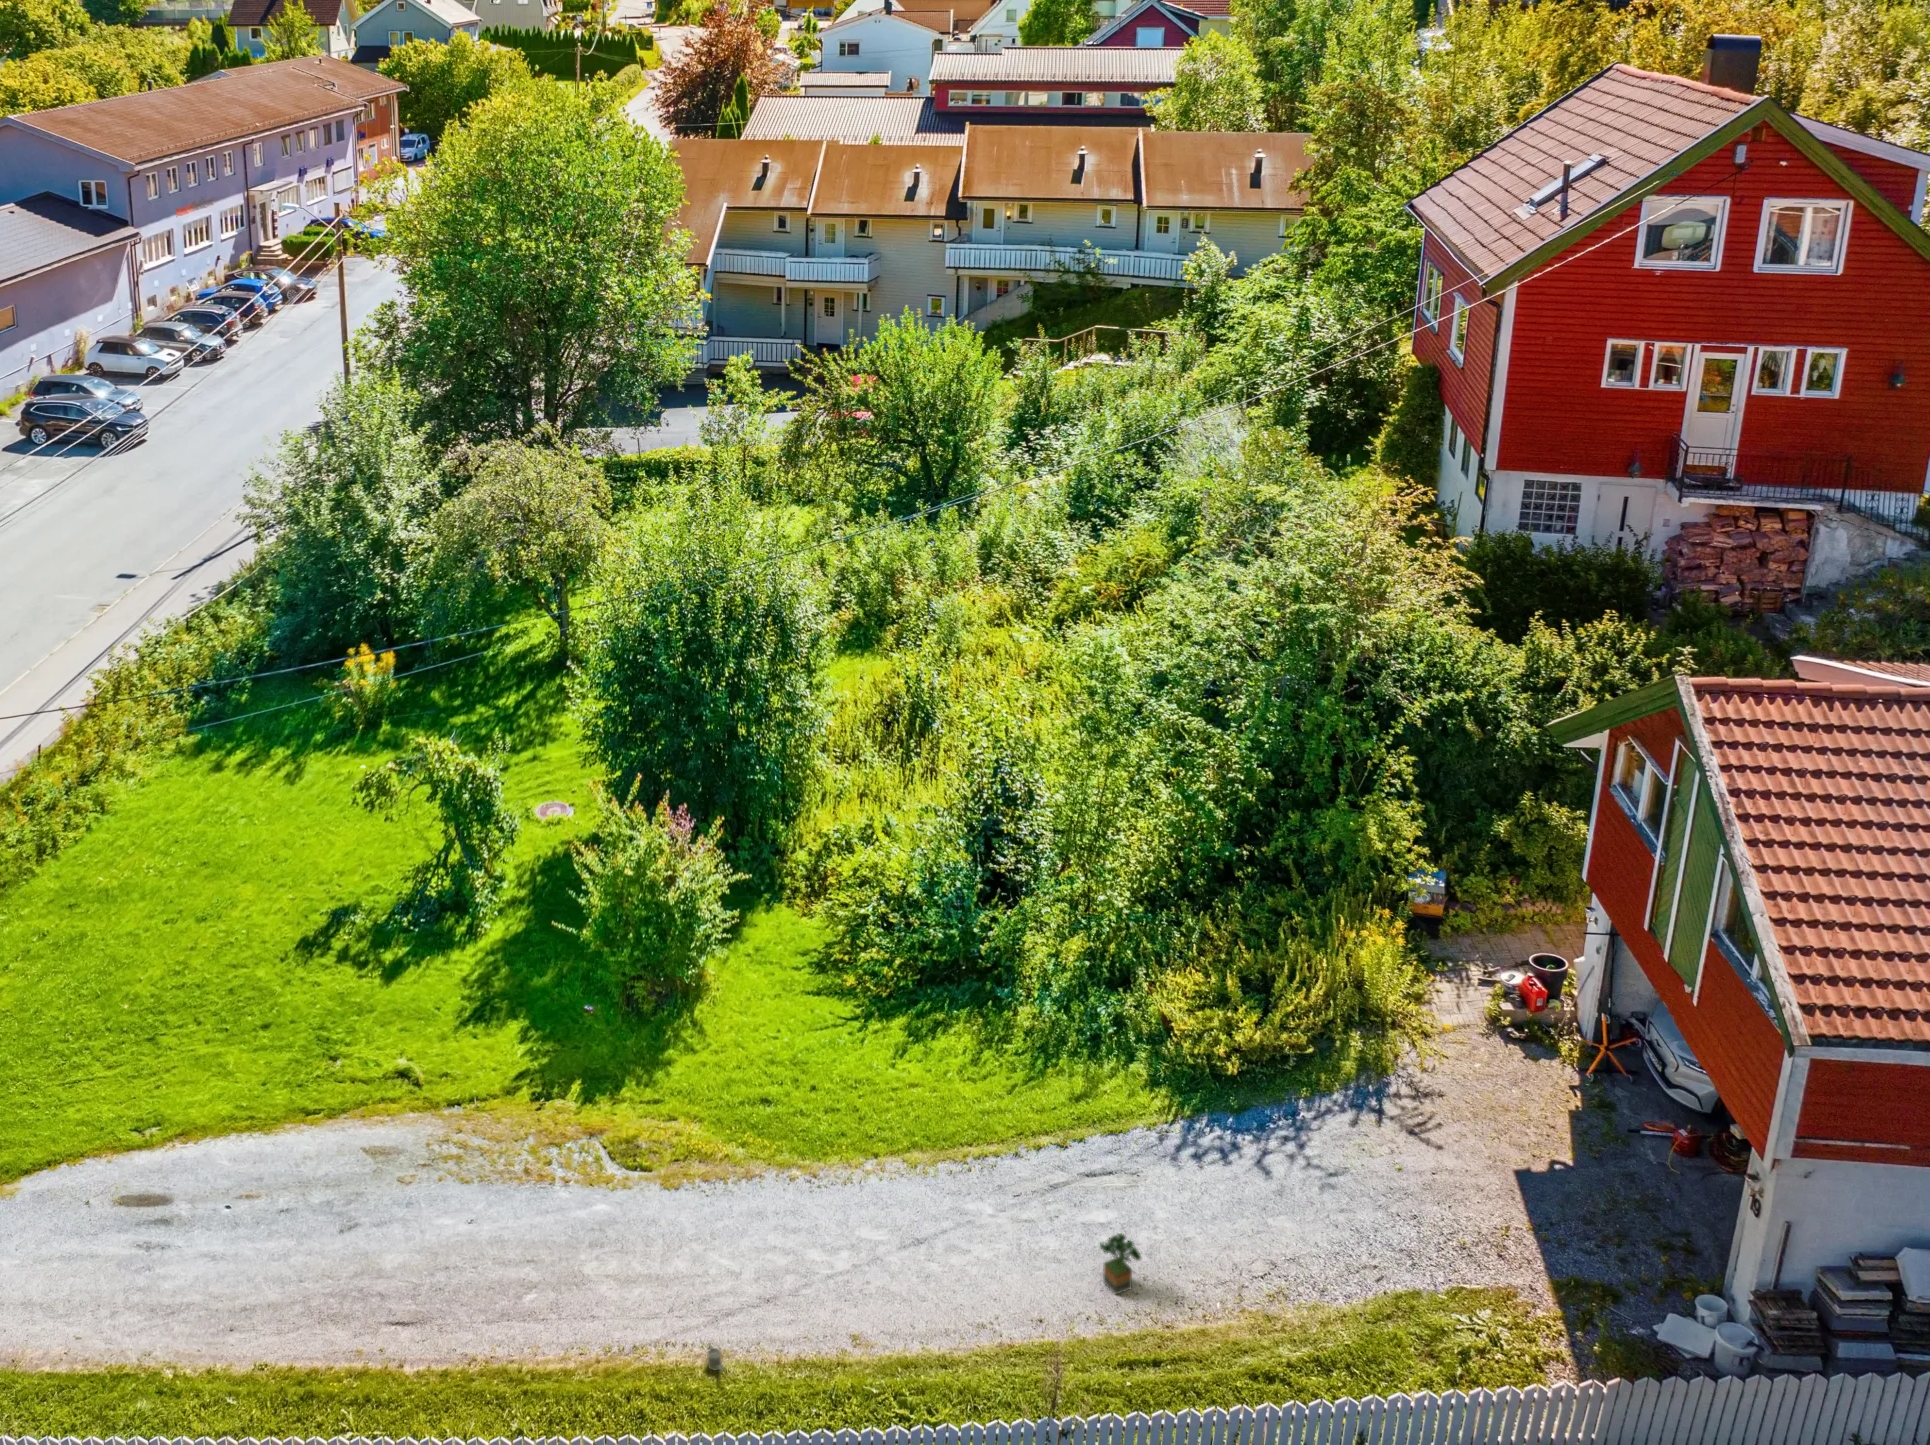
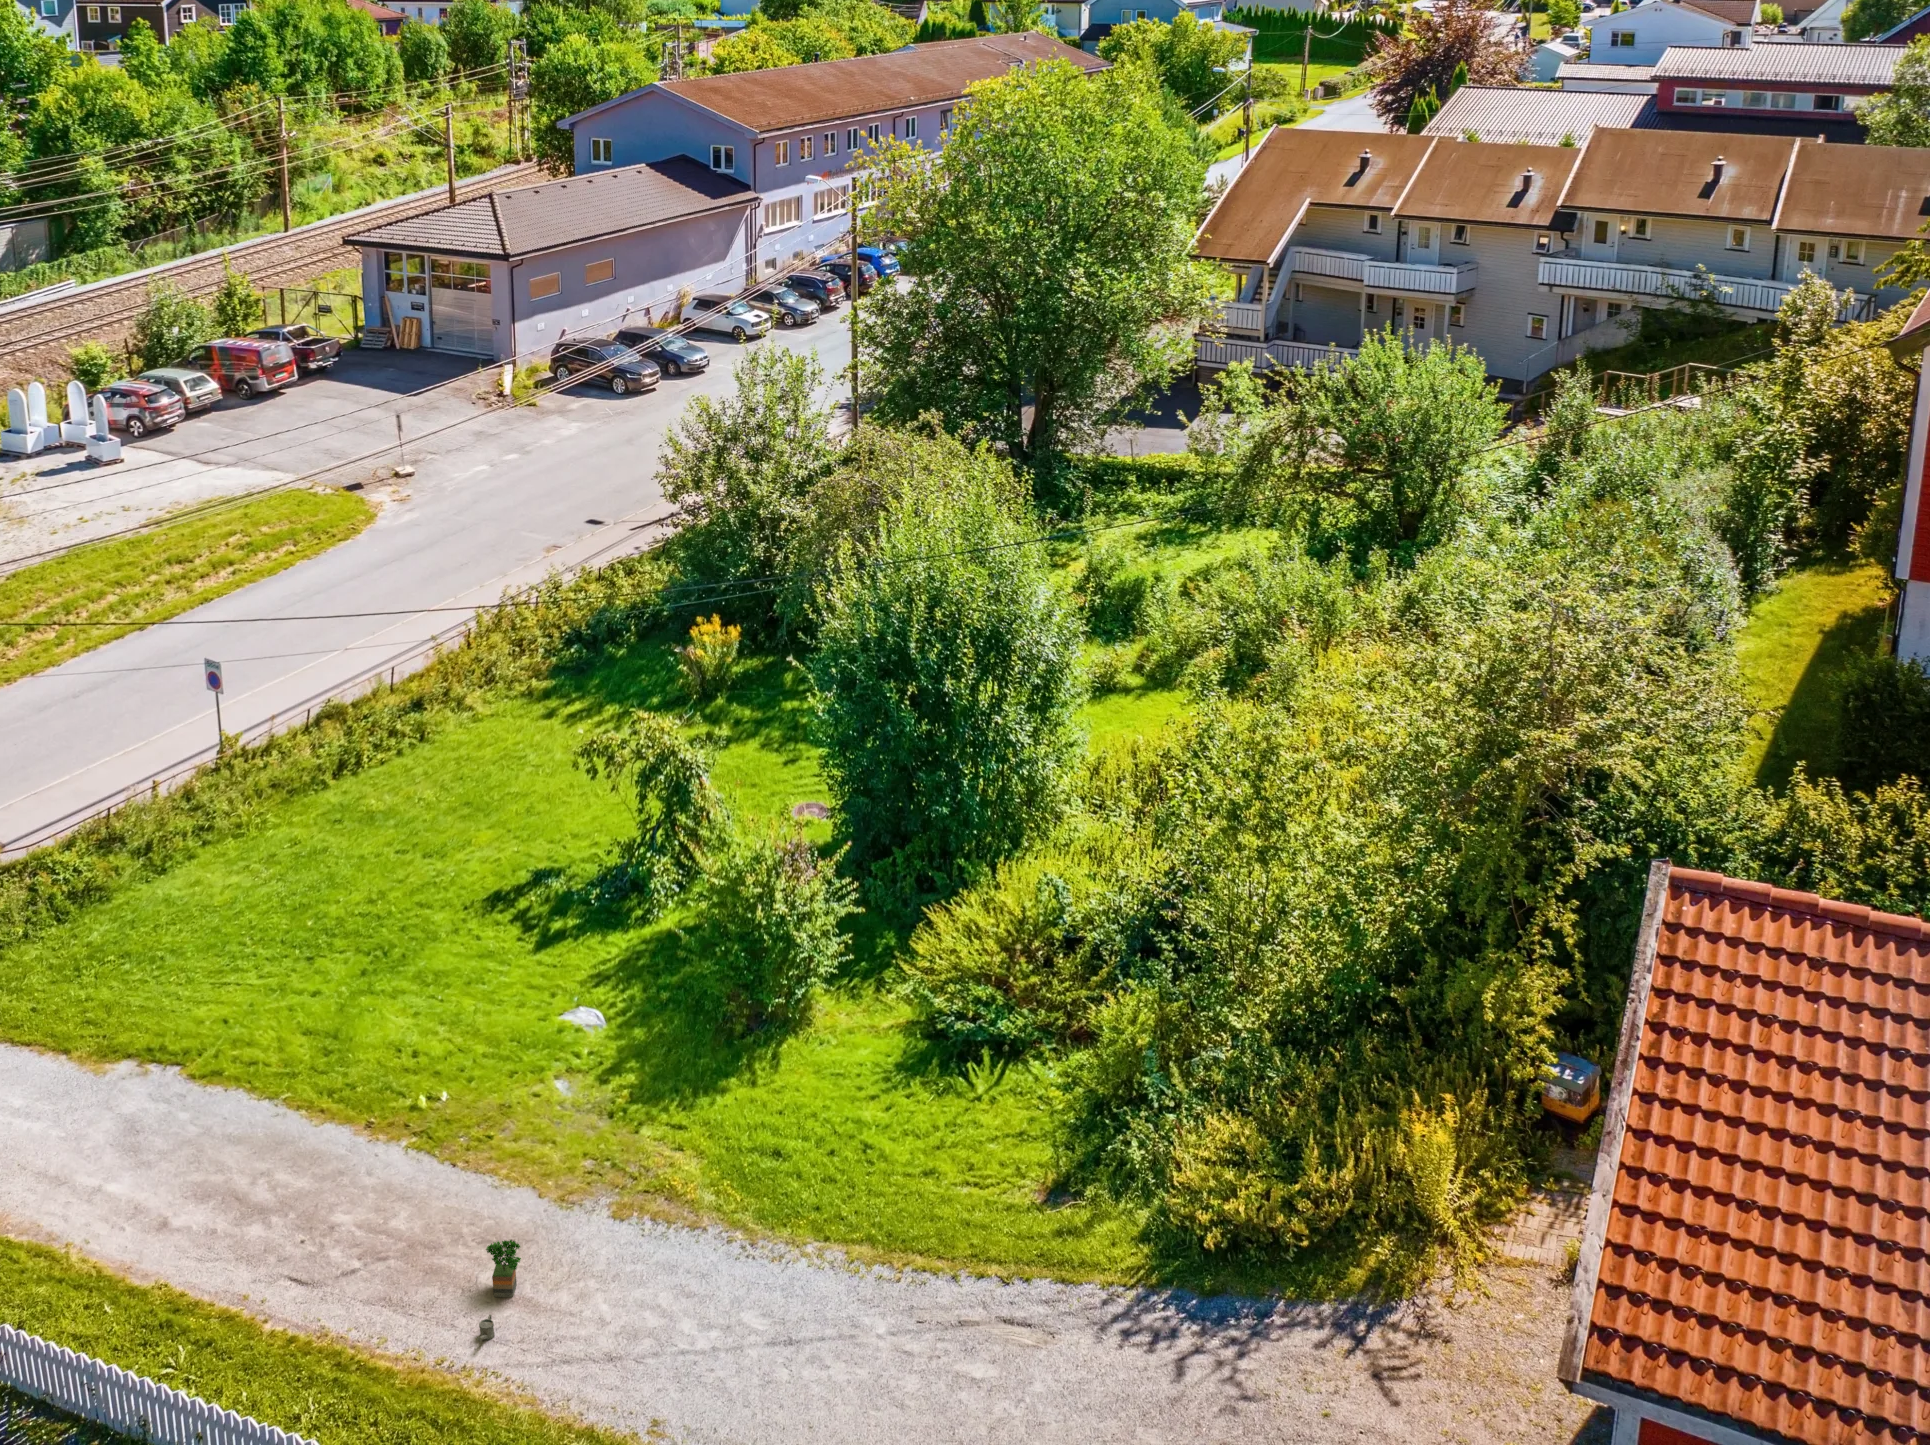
potted tree: present [1100,1233,1141,1294] -> present [486,1240,521,1297]

